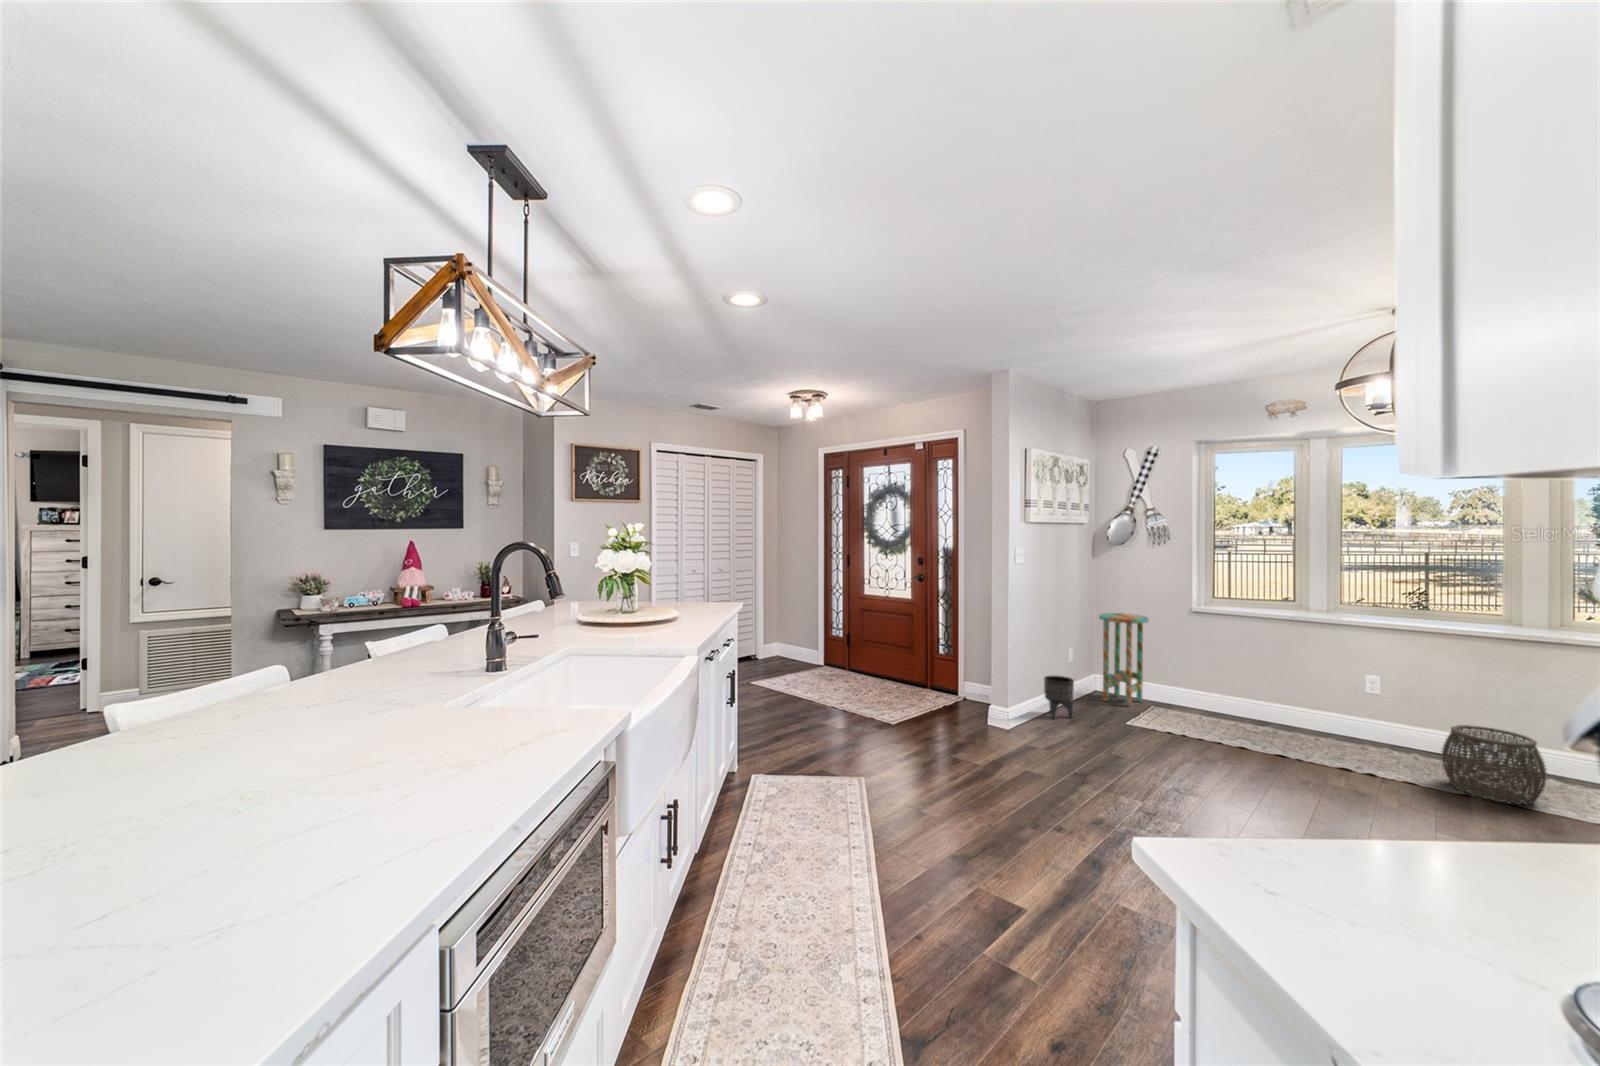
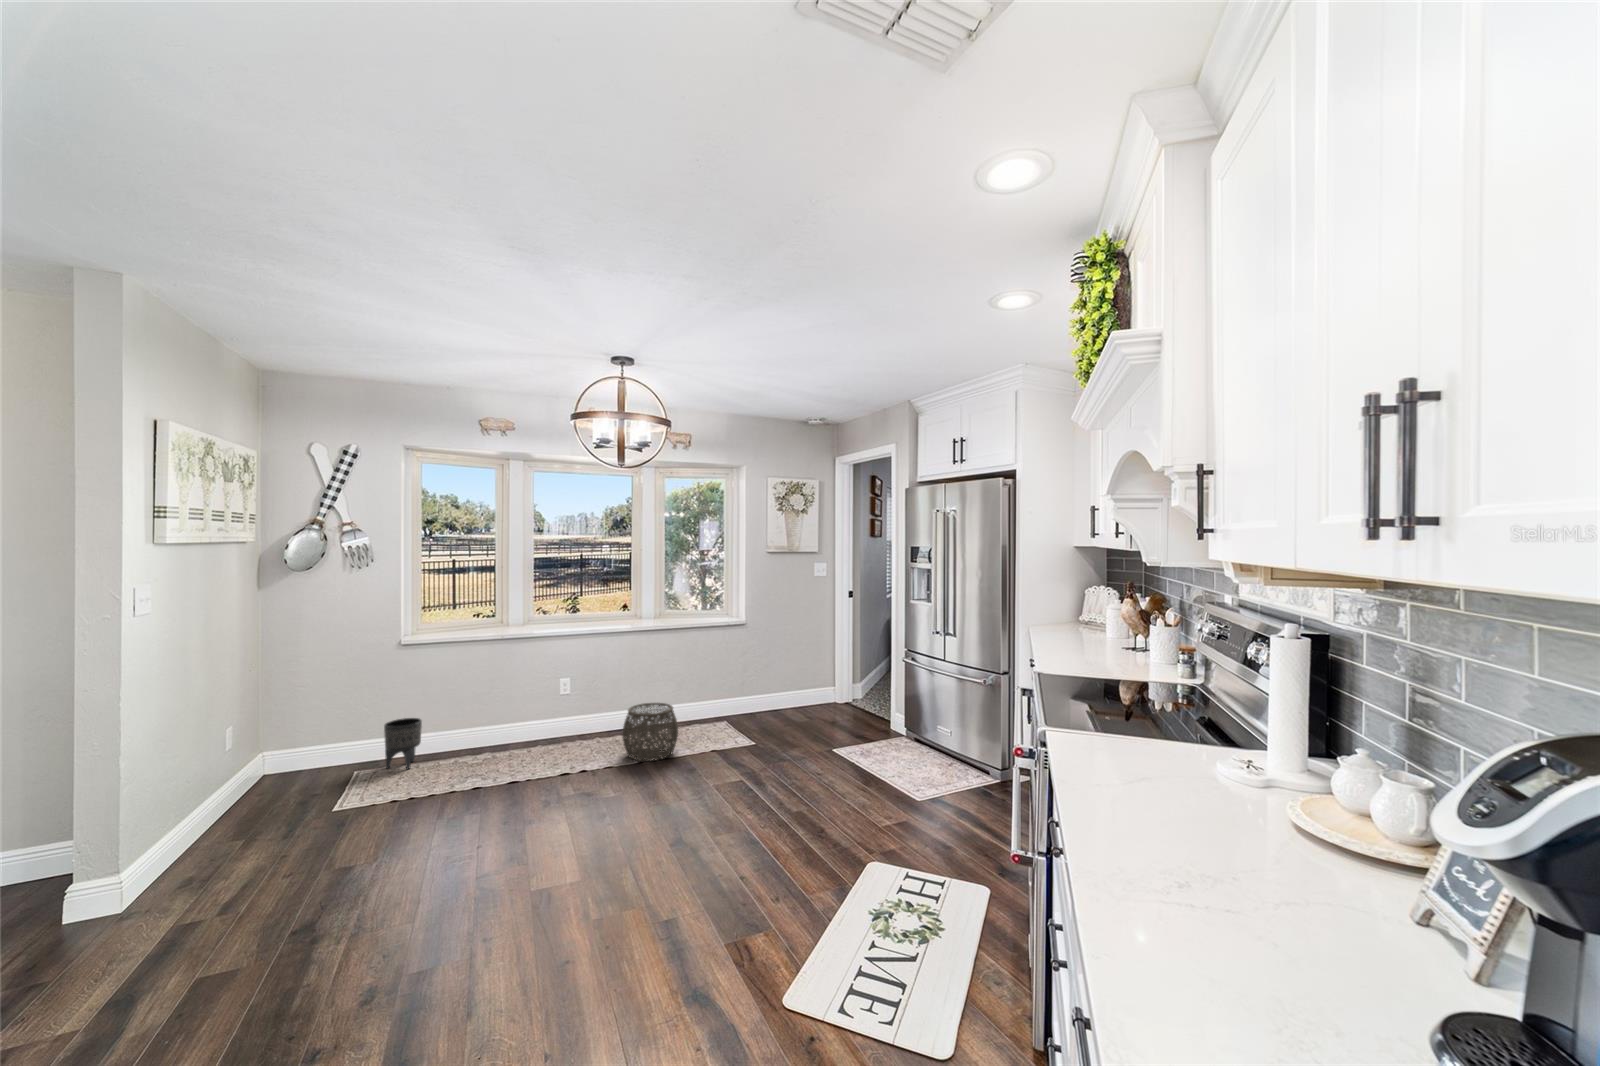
side table: present [1099,613,1149,706] -> none [276,660,350,789]
planter: present [1044,676,1074,719] -> present [384,718,422,769]

